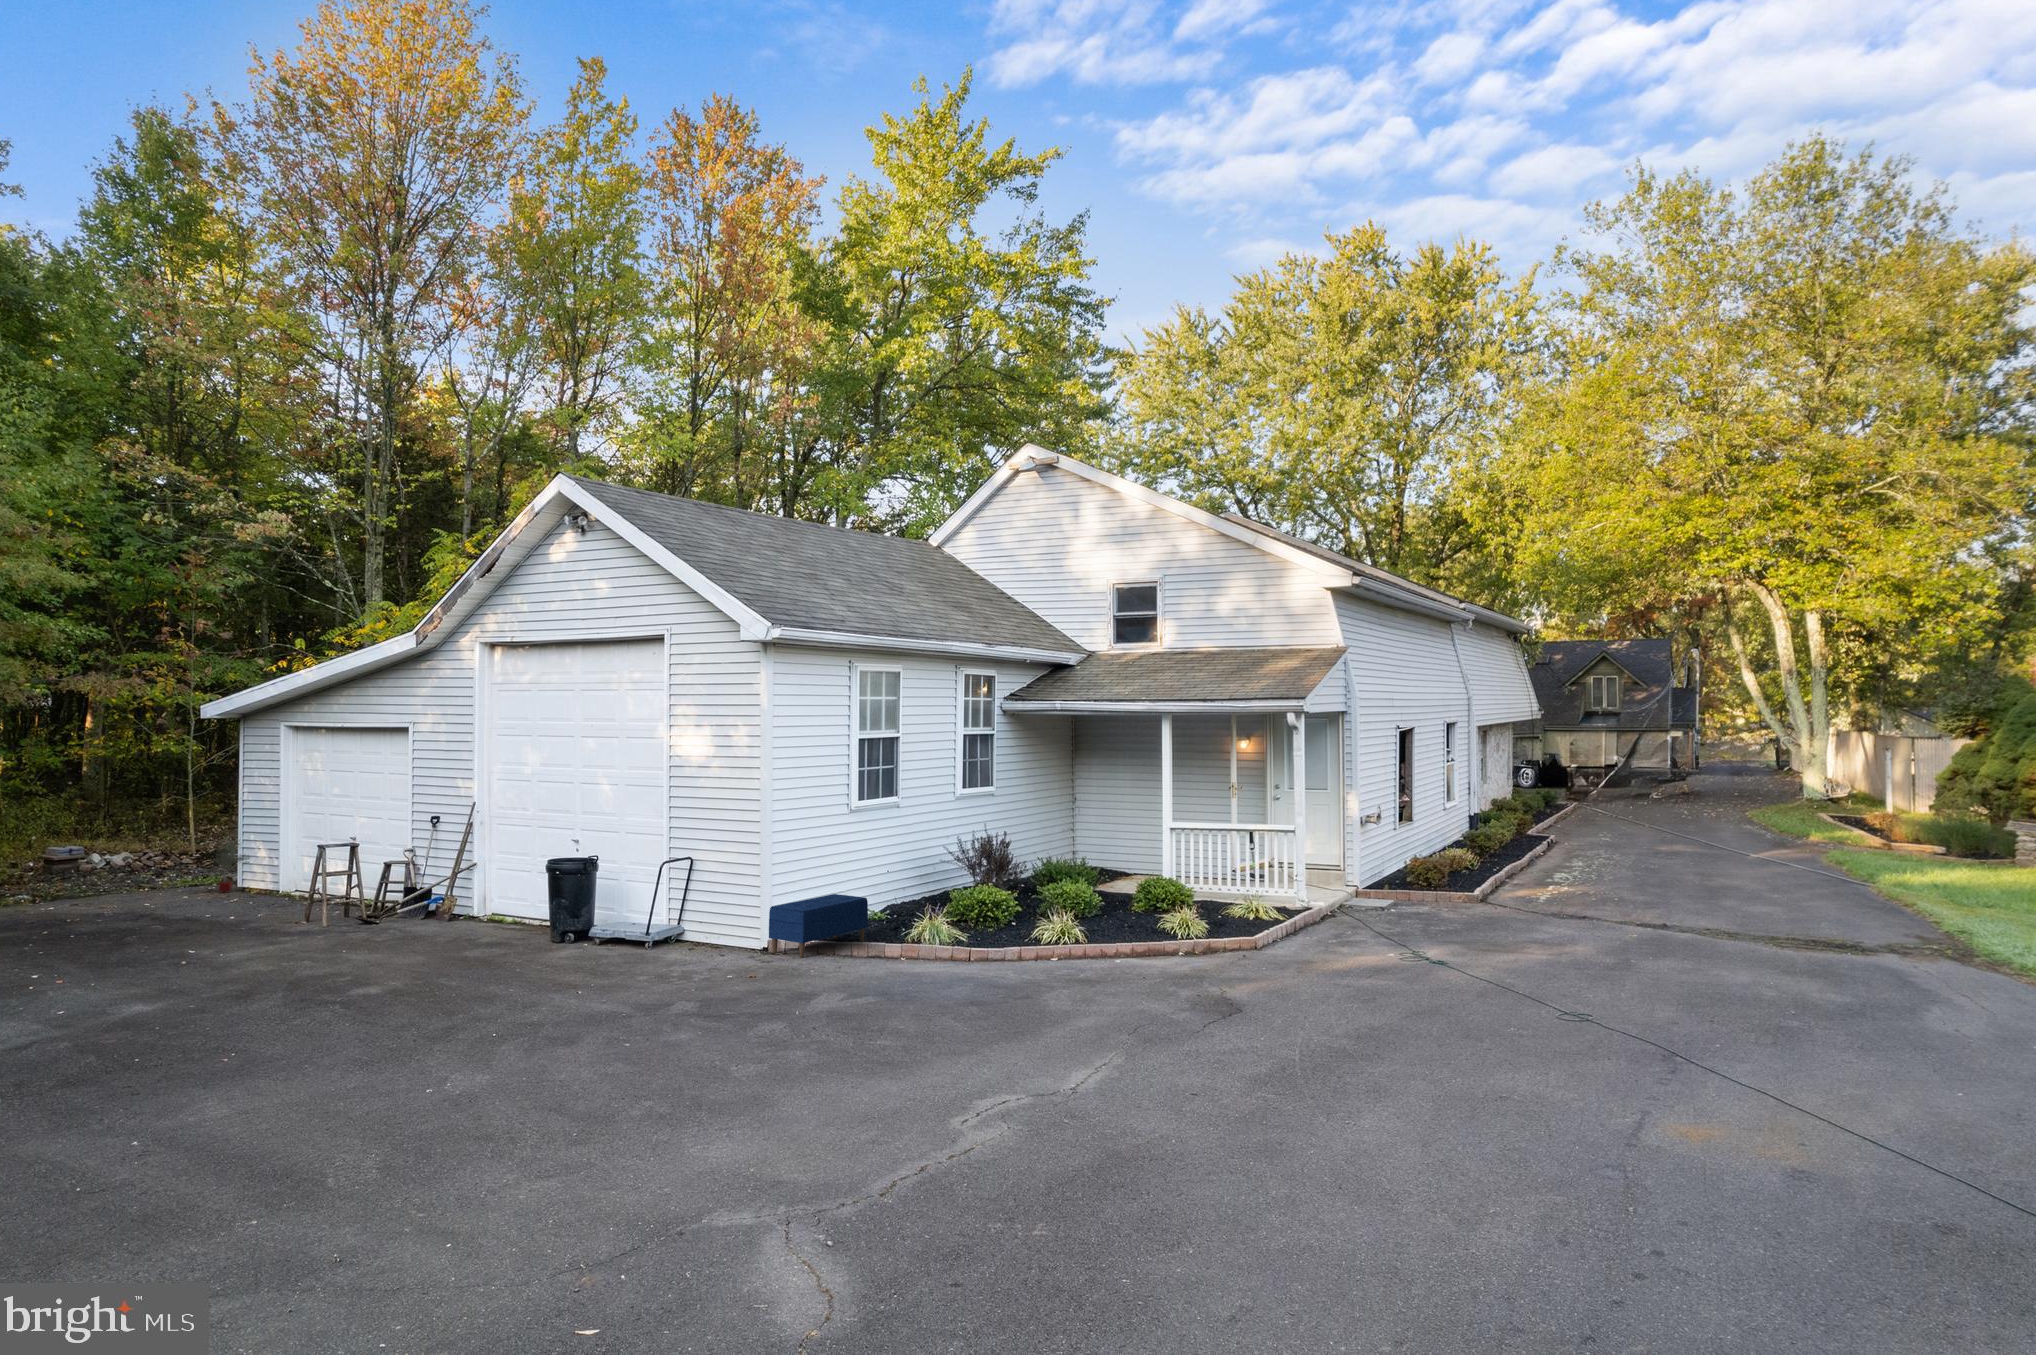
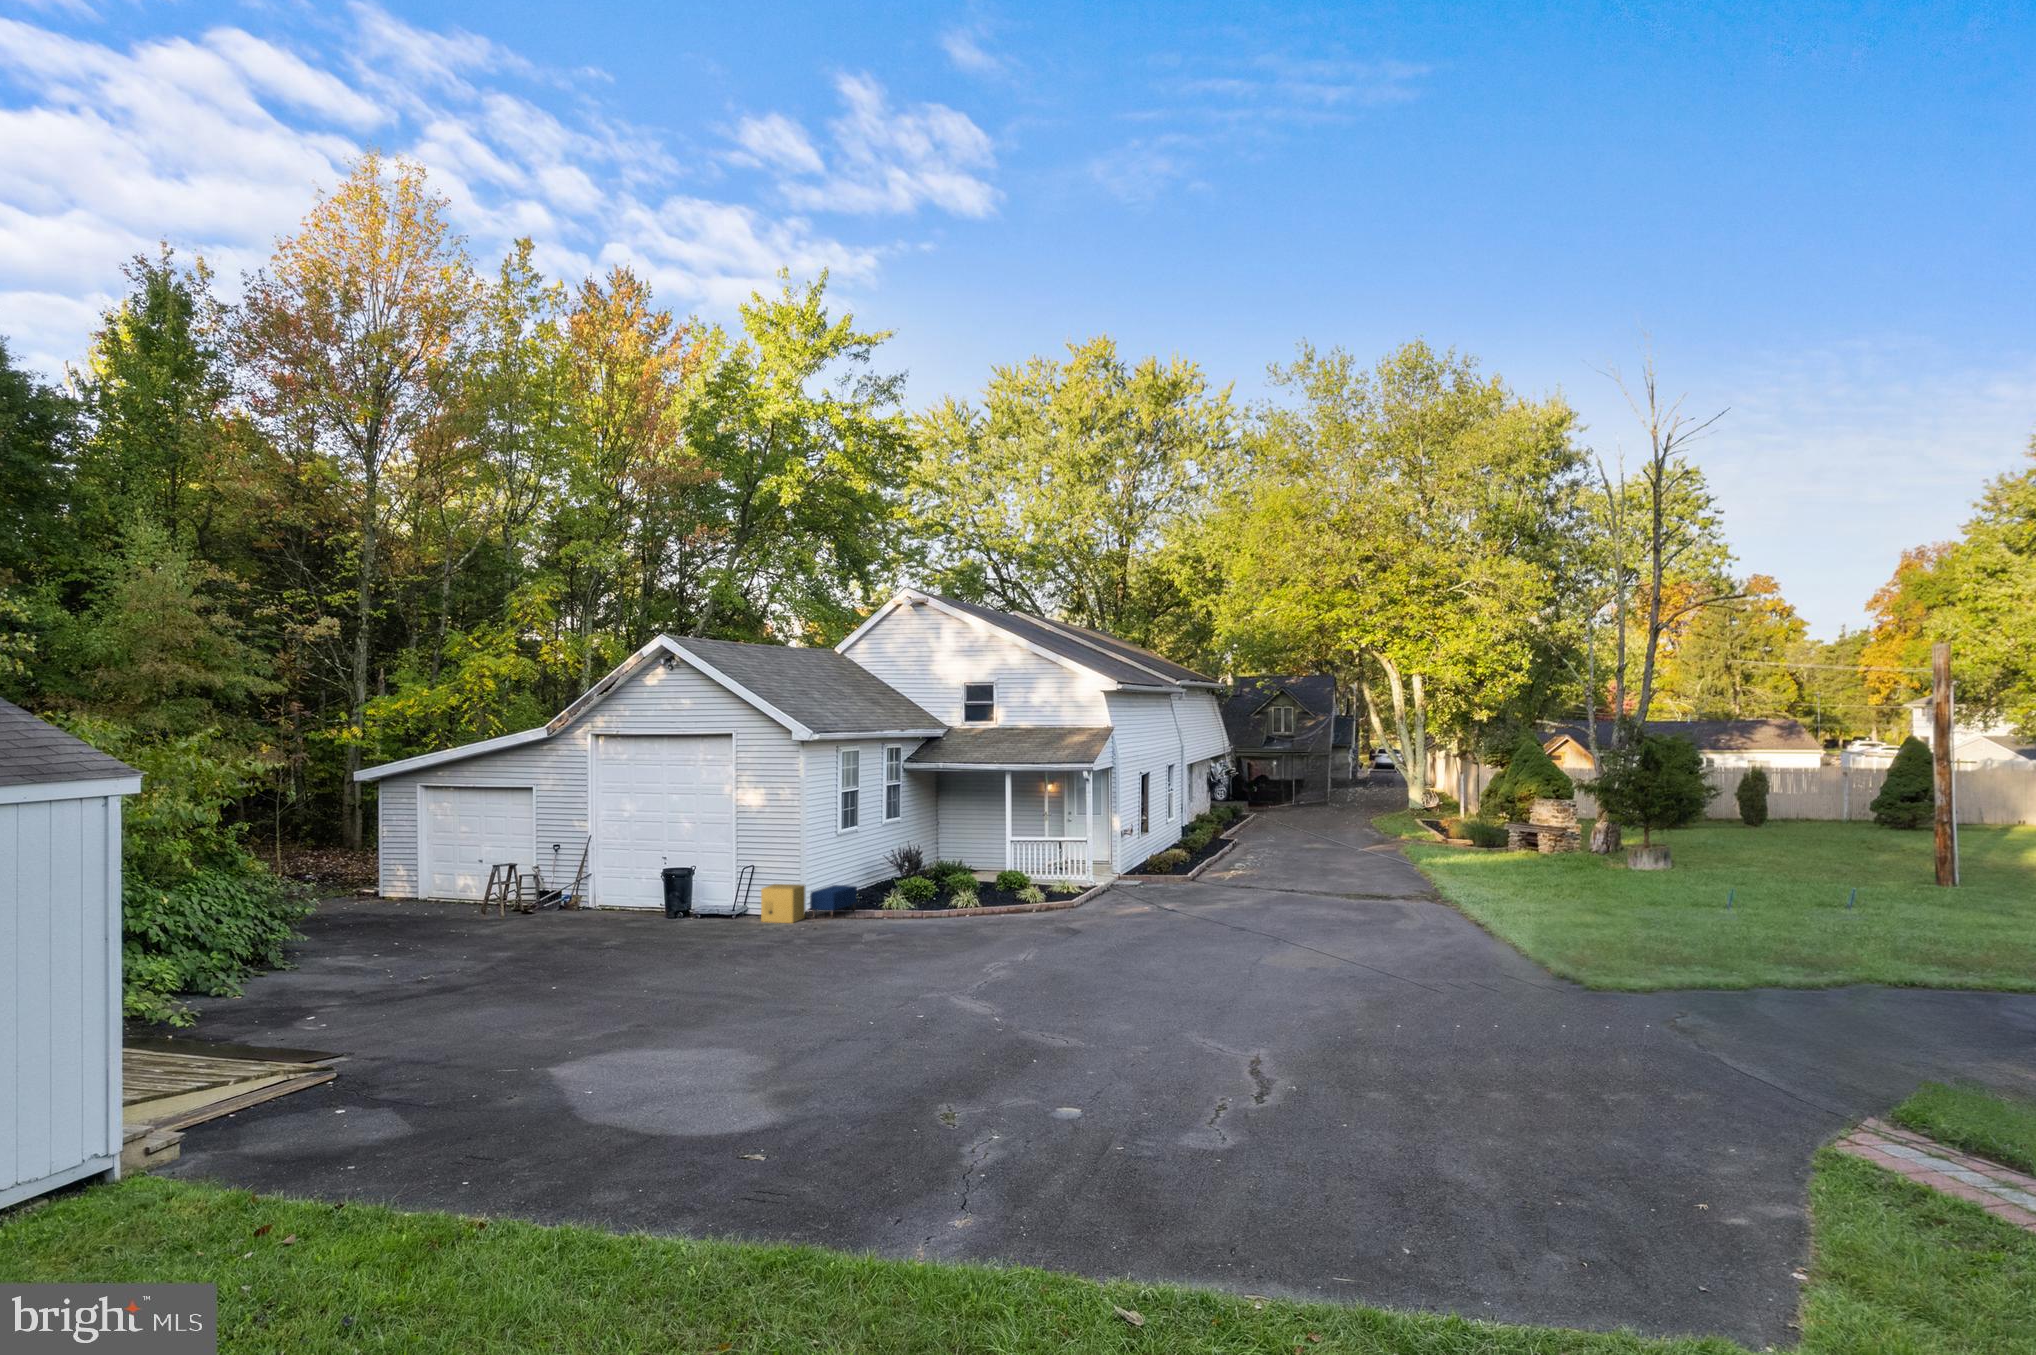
potted tree: present [214,836,250,893] -> none [349,864,376,905]
cardboard box: none [673,890,761,965] -> present [761,884,806,923]

